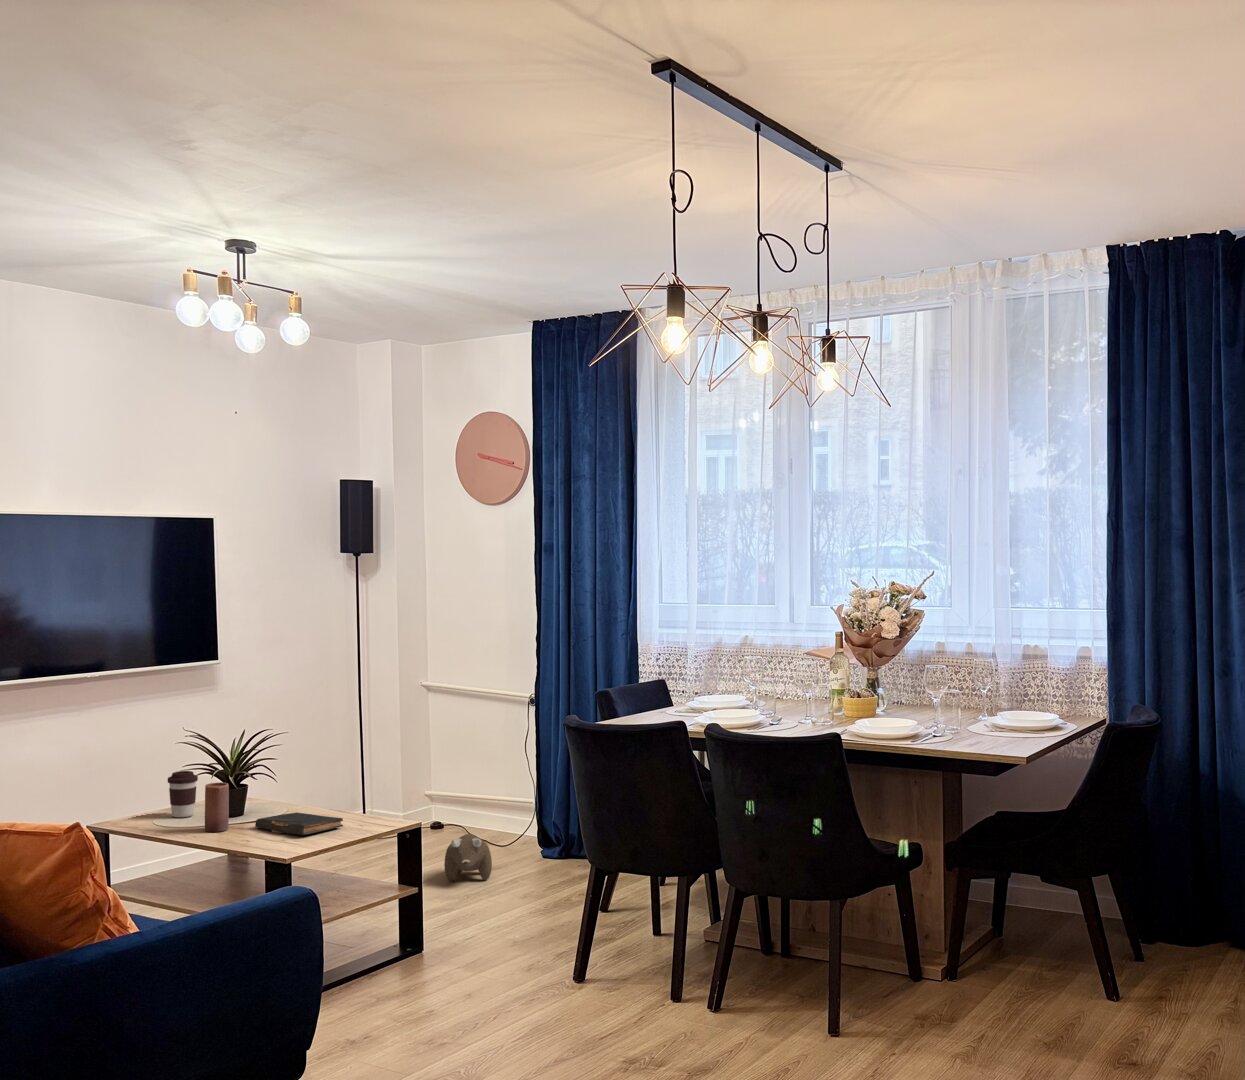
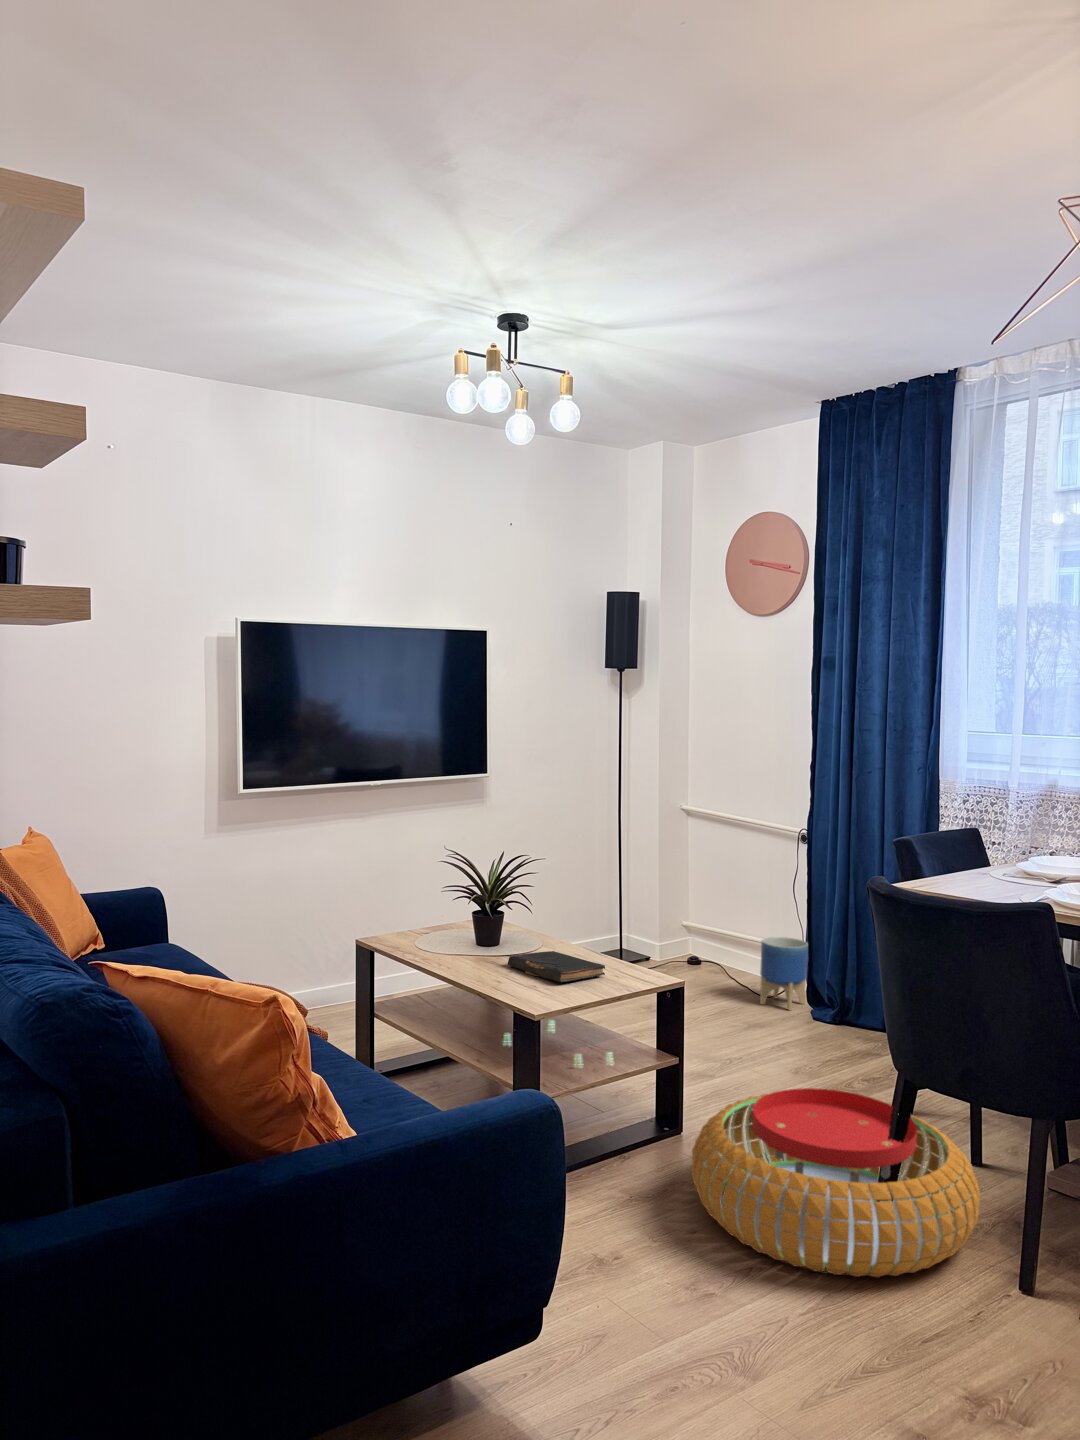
coffee cup: present [168,771,198,817] -> none [418,892,449,943]
candle: present [205,782,229,832] -> none [454,911,481,966]
planter: none [494,793,535,857] -> present [760,937,808,1011]
plush toy: present [444,834,492,881] -> none [708,982,761,1036]
pouf: none [420,898,644,1032] -> present [692,1088,980,1278]

